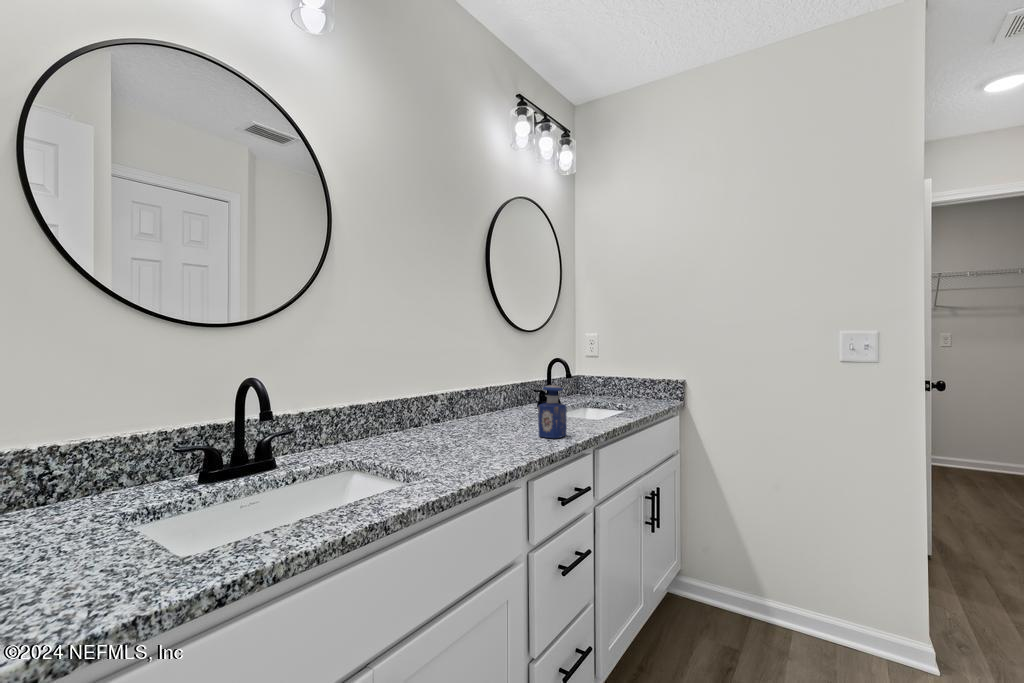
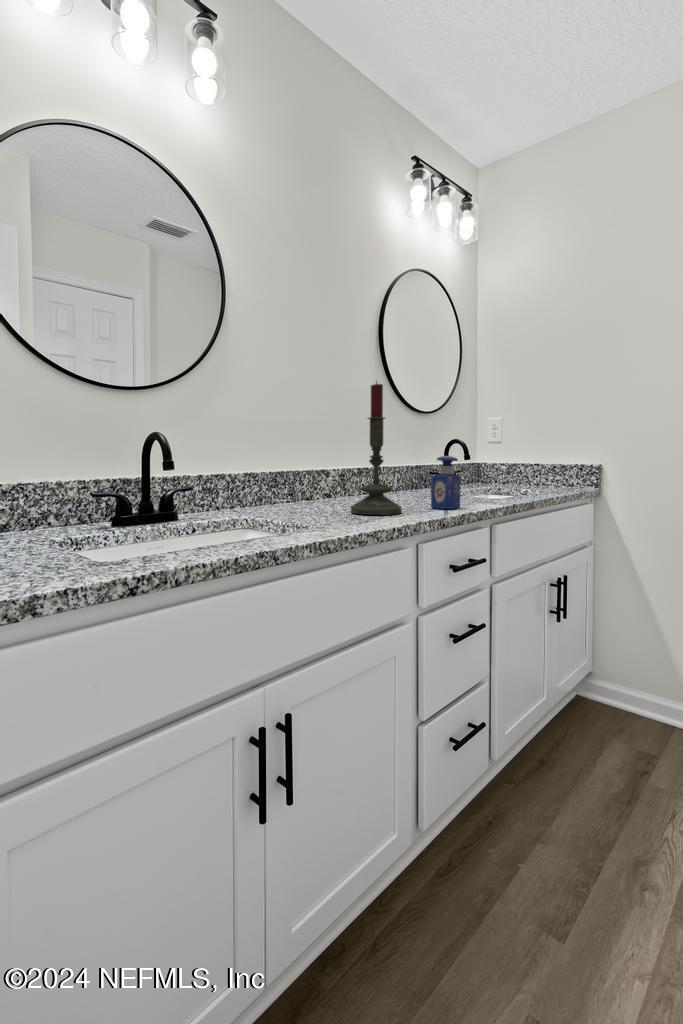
candle: none [460,316,511,451] -> present [351,381,401,515]

